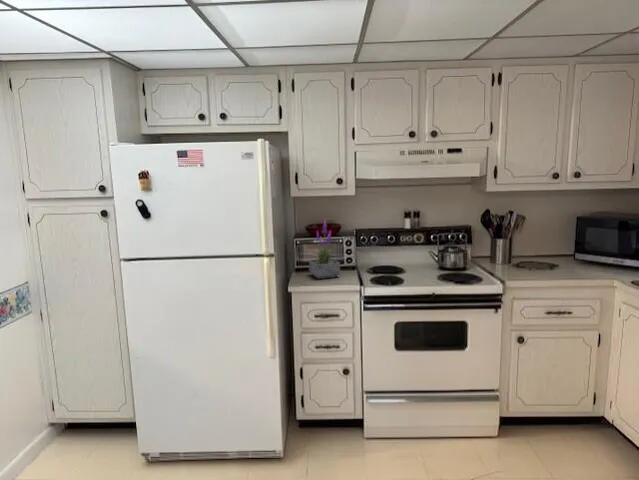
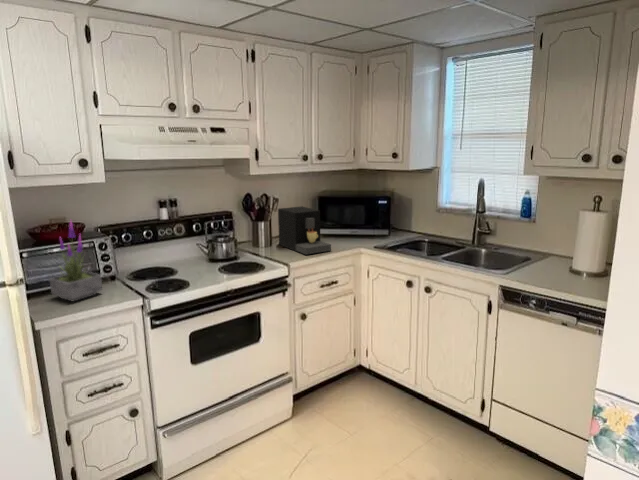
coffee maker: none [518,228,569,277] -> present [278,206,331,254]

